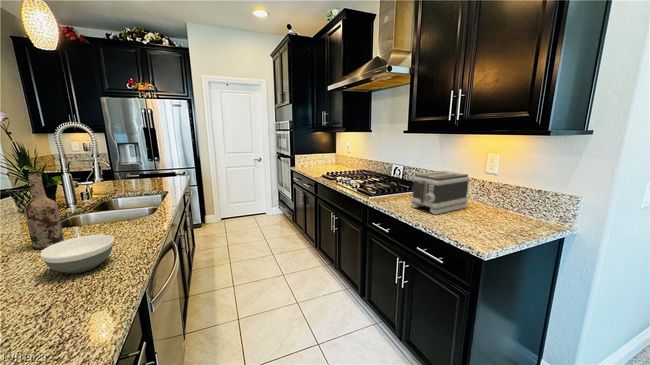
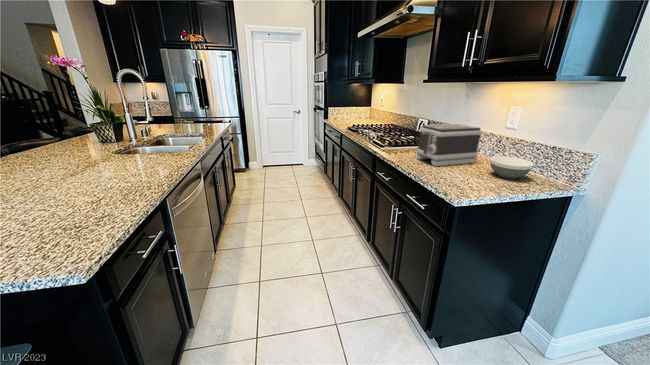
wine bottle: present [24,172,64,249] -> none [92,107,121,166]
bowl: present [40,235,114,273] -> present [490,156,534,179]

